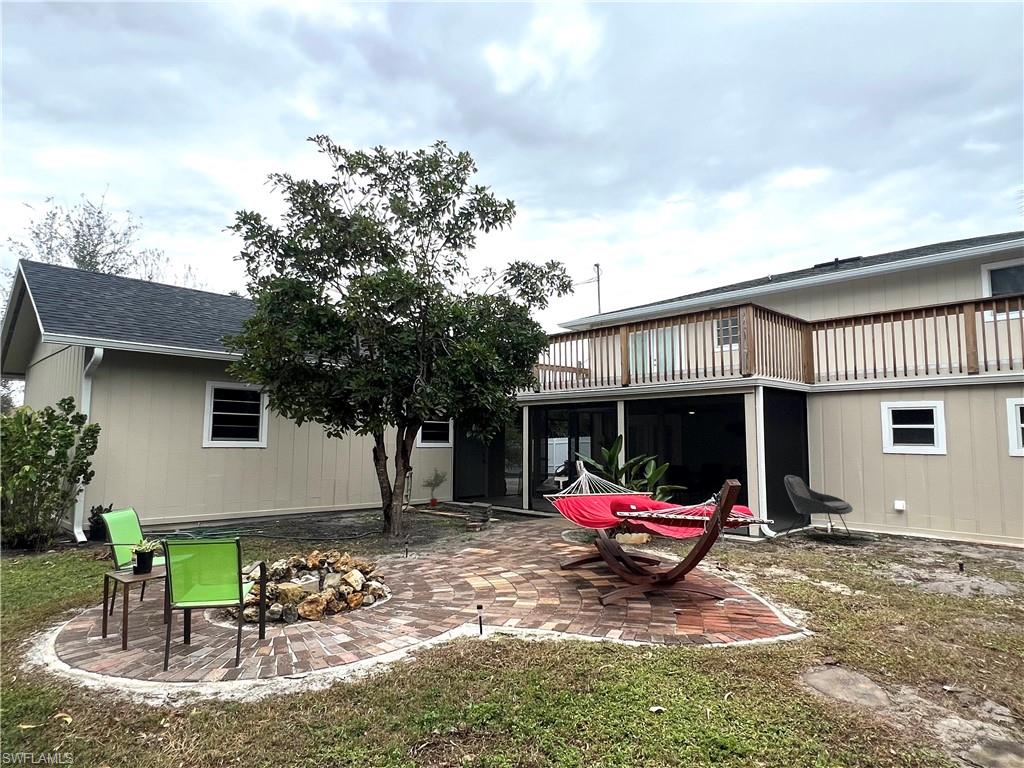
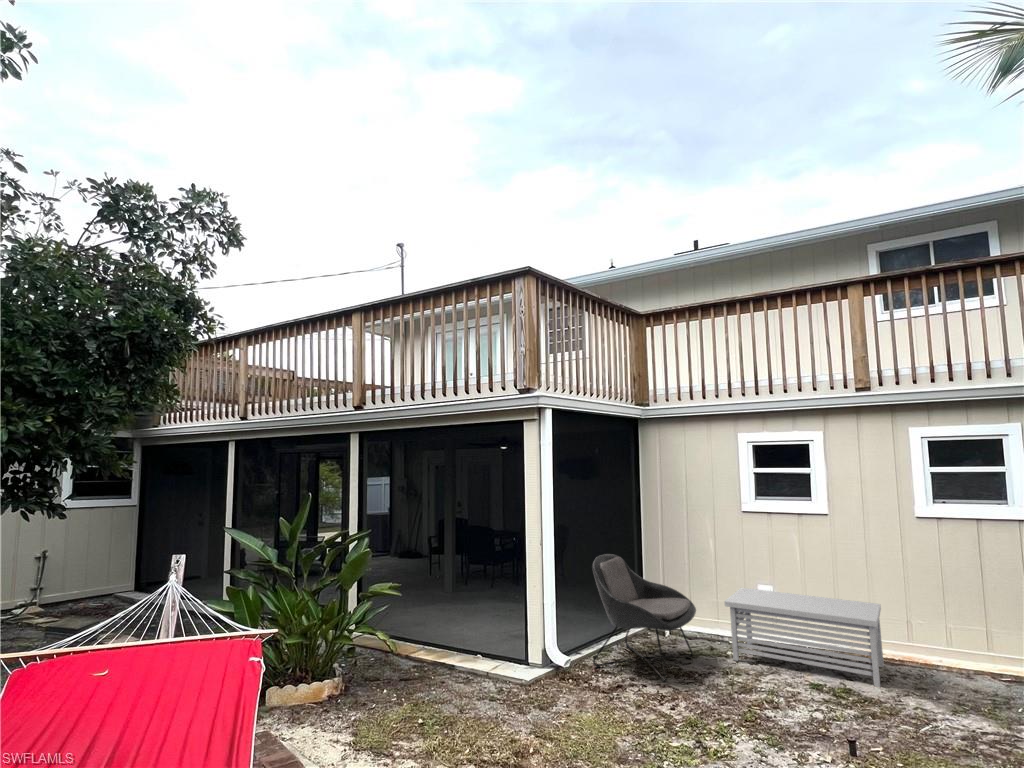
potted tree: present [422,468,447,506] -> none [49,541,113,608]
storage bench: none [872,500,983,552] -> present [724,588,884,687]

